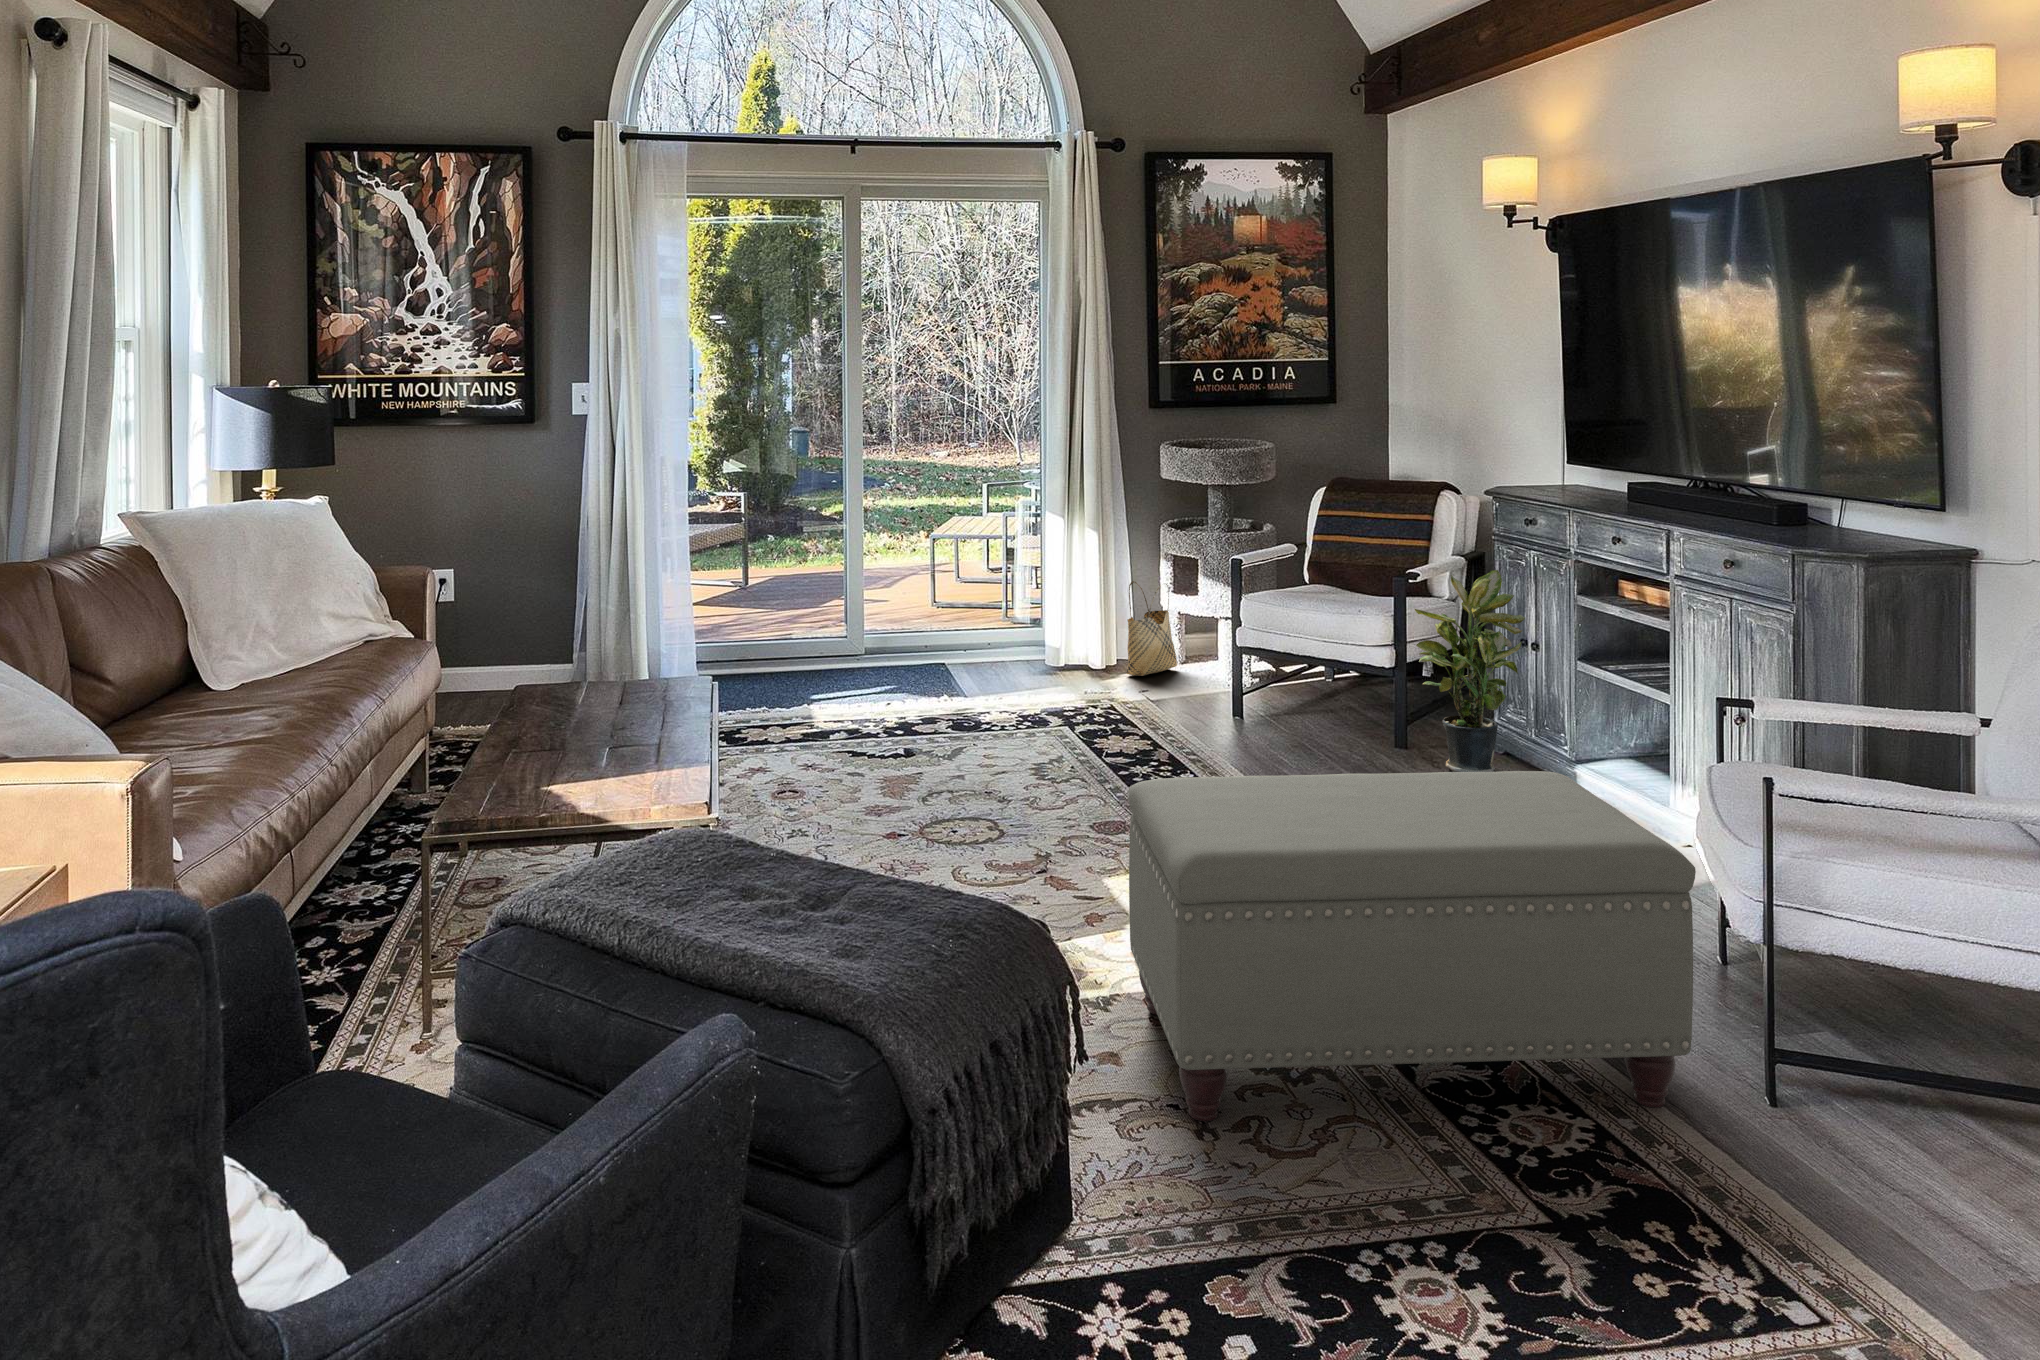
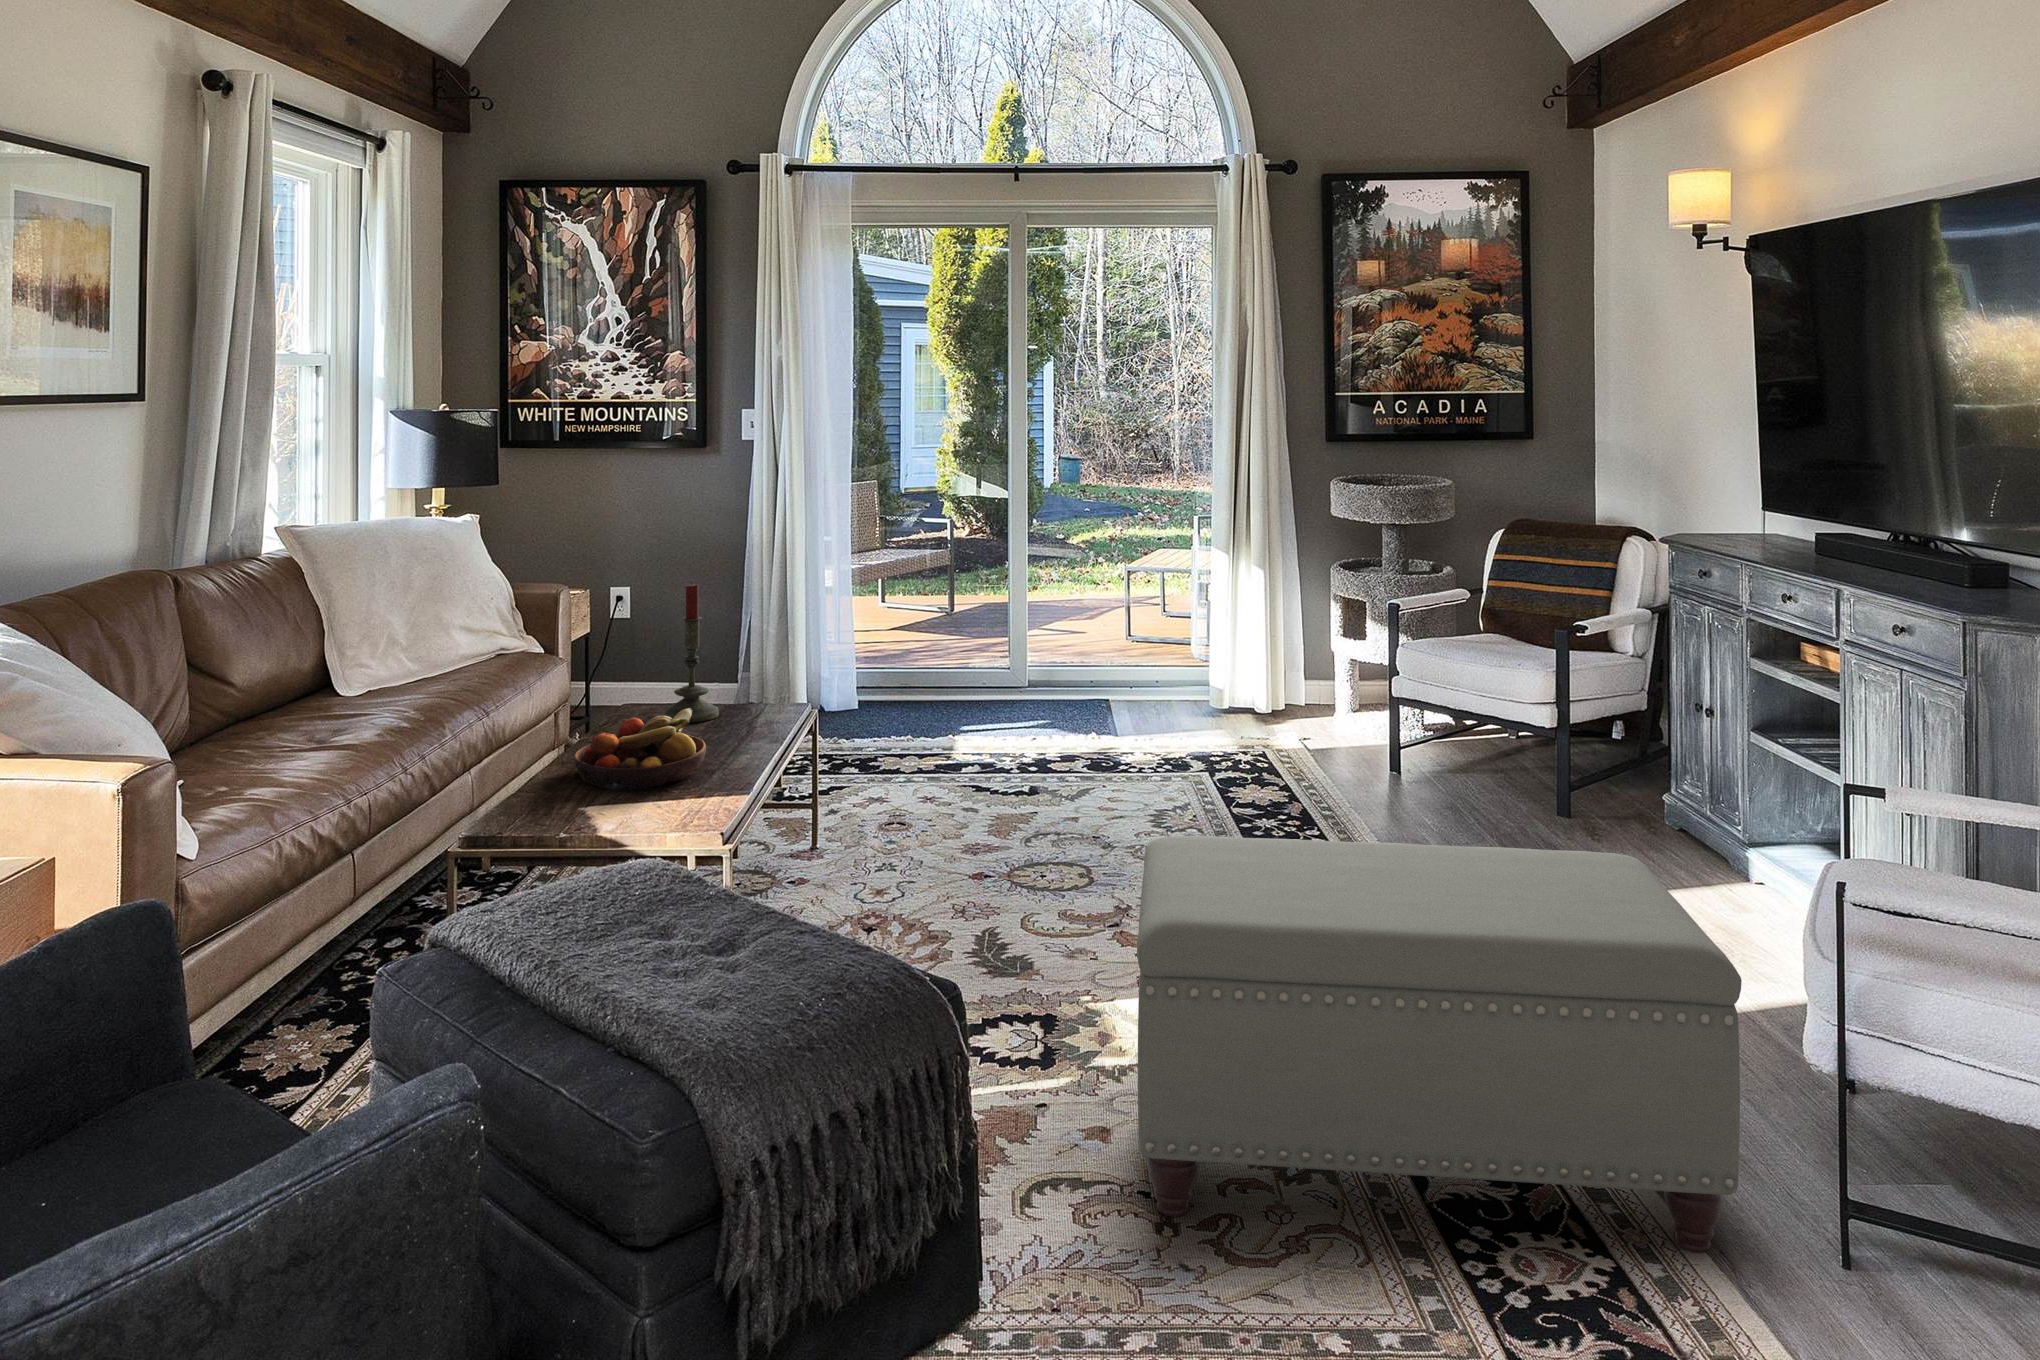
candle: none [573,558,628,700] -> present [664,583,719,722]
potted plant: present [1415,570,1525,772] -> none [1568,625,1693,850]
woven basket: present [1126,581,1177,676] -> none [1294,623,1350,722]
fruit bowl: none [521,684,654,769] -> present [574,708,706,790]

